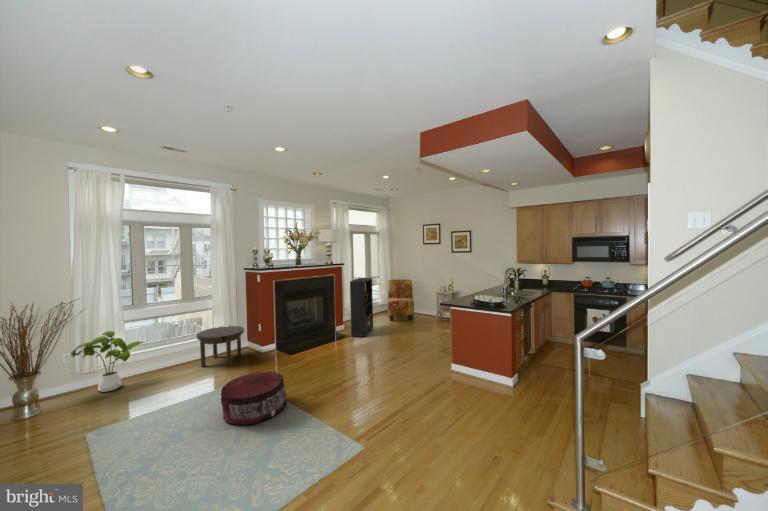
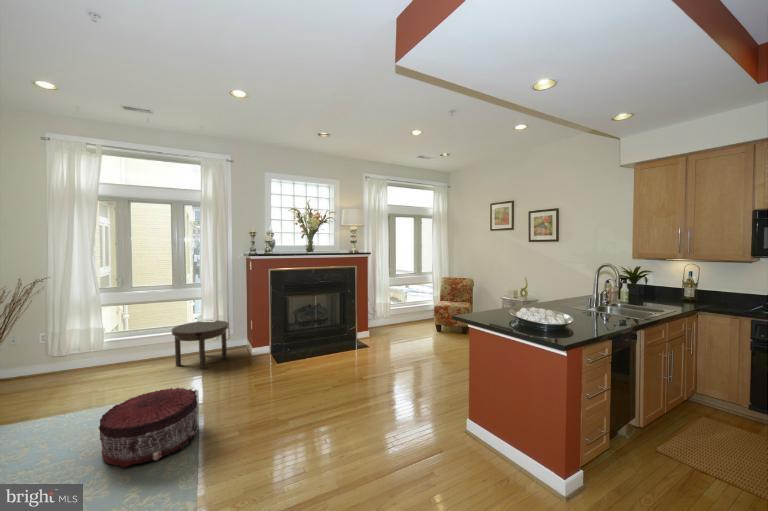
bookcase: present [350,278,373,337] -> none [368,272,405,351]
house plant: present [71,331,144,392] -> none [30,316,118,381]

